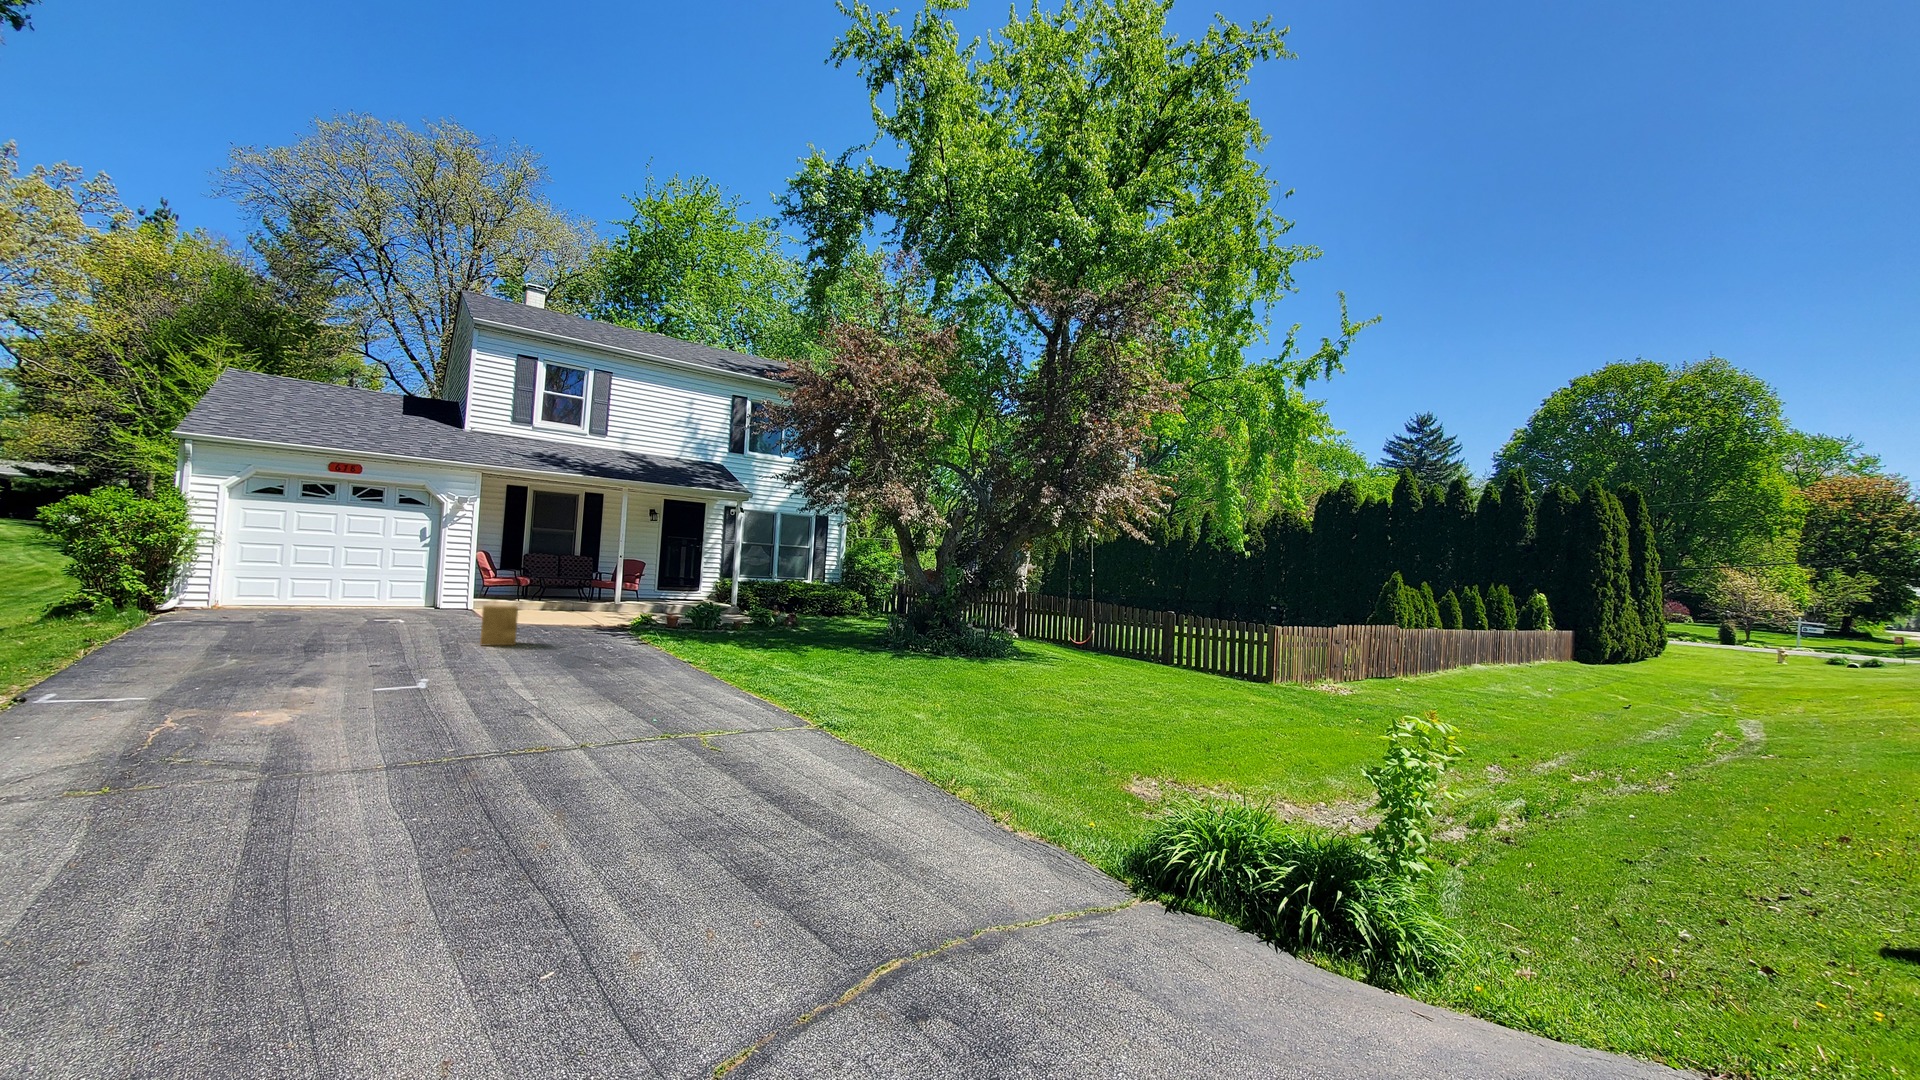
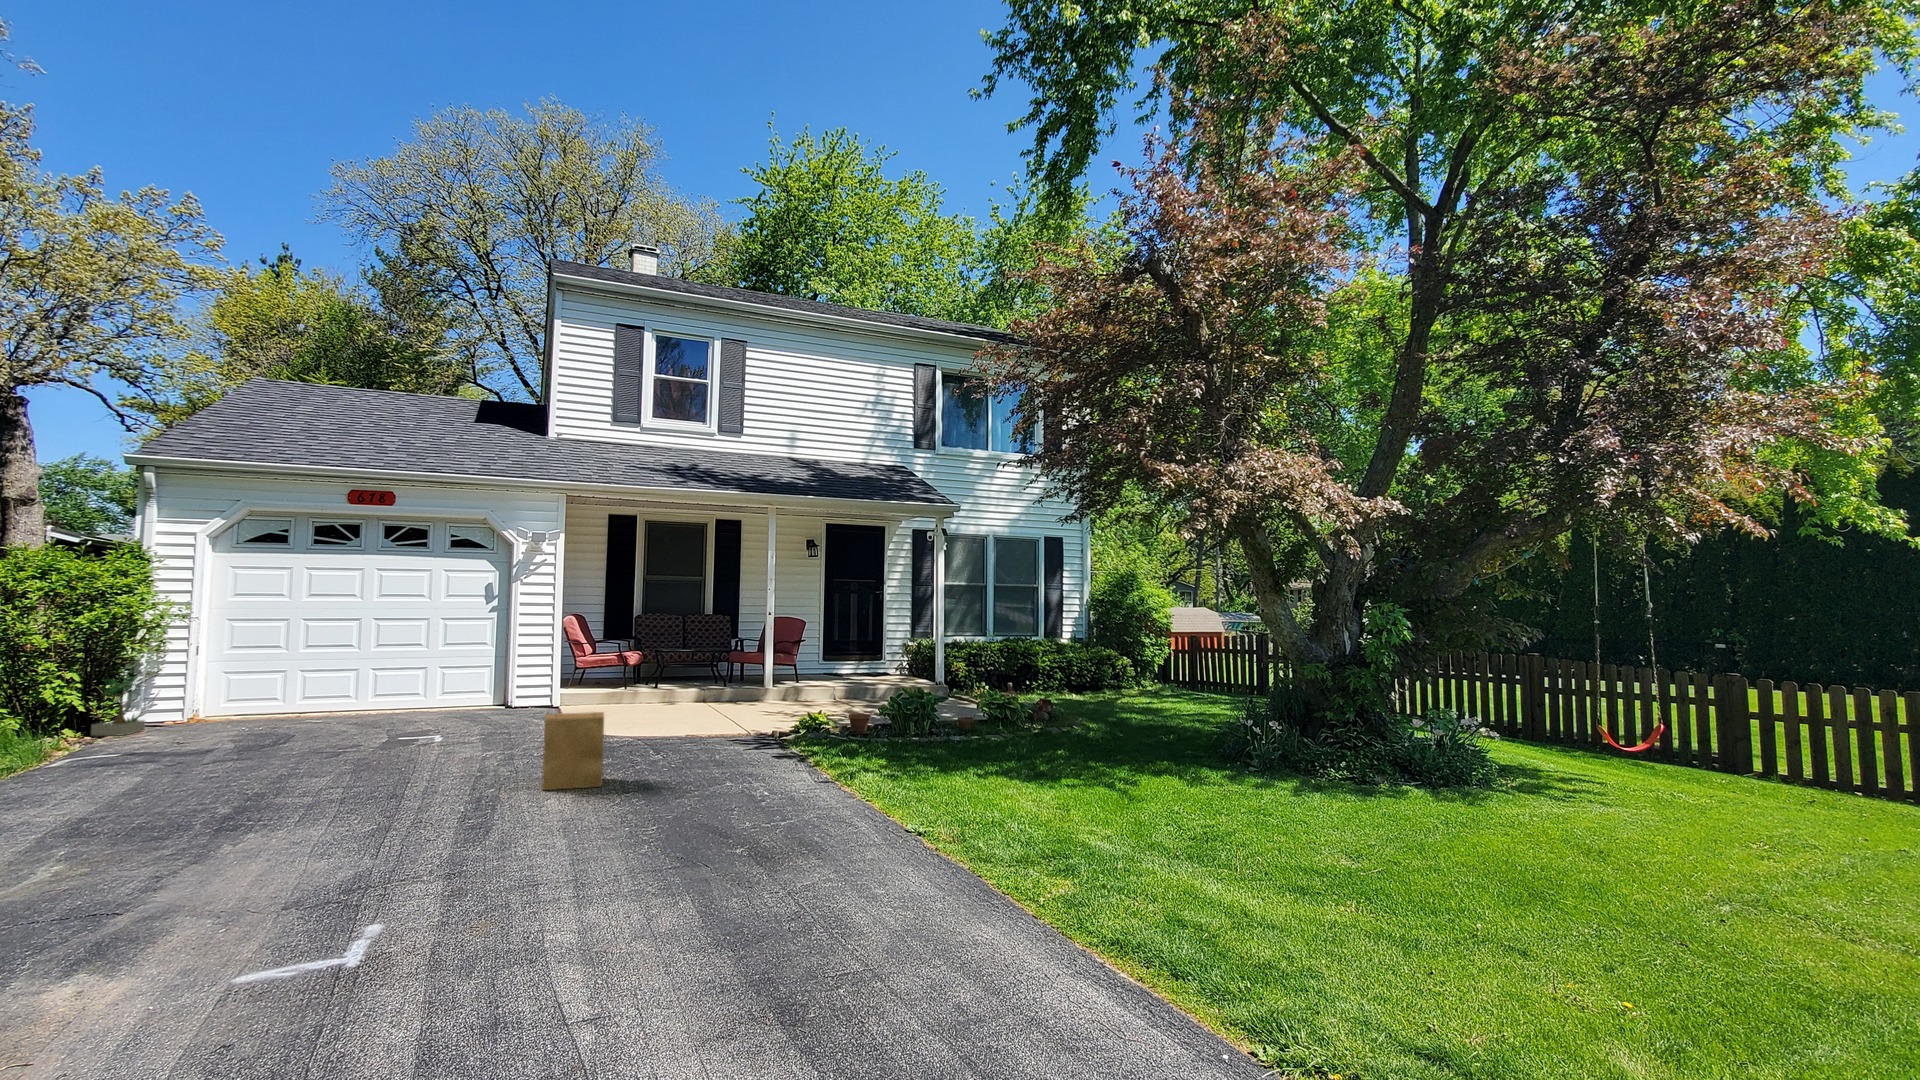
potted plant: none [157,577,196,614] -> present [91,677,145,736]

